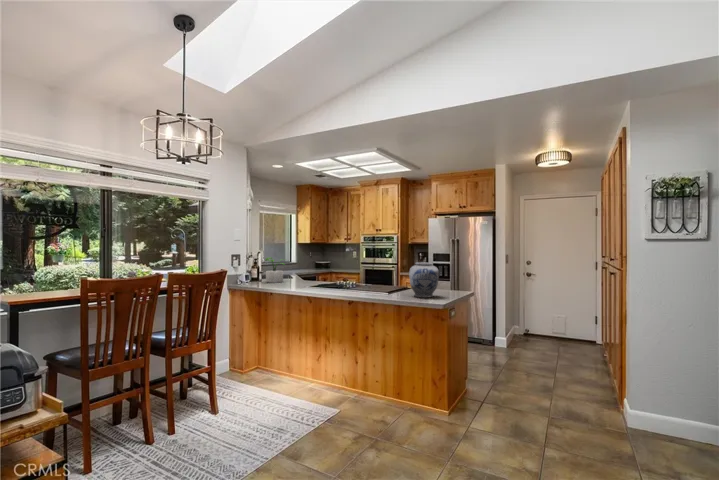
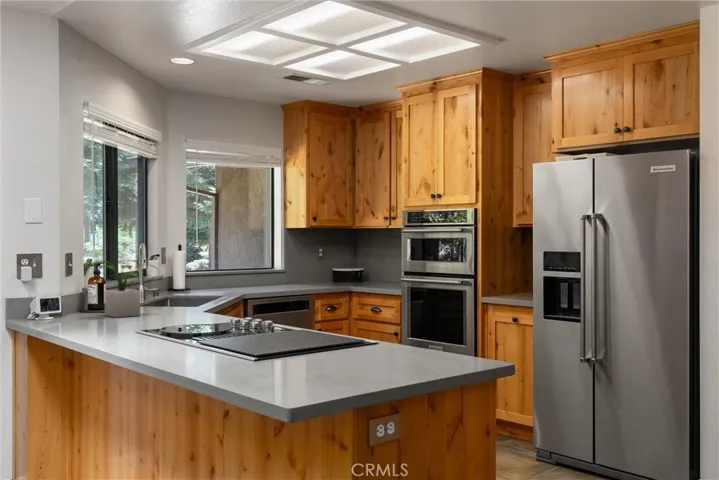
vase: present [409,262,439,298] -> none [266,281,352,387]

